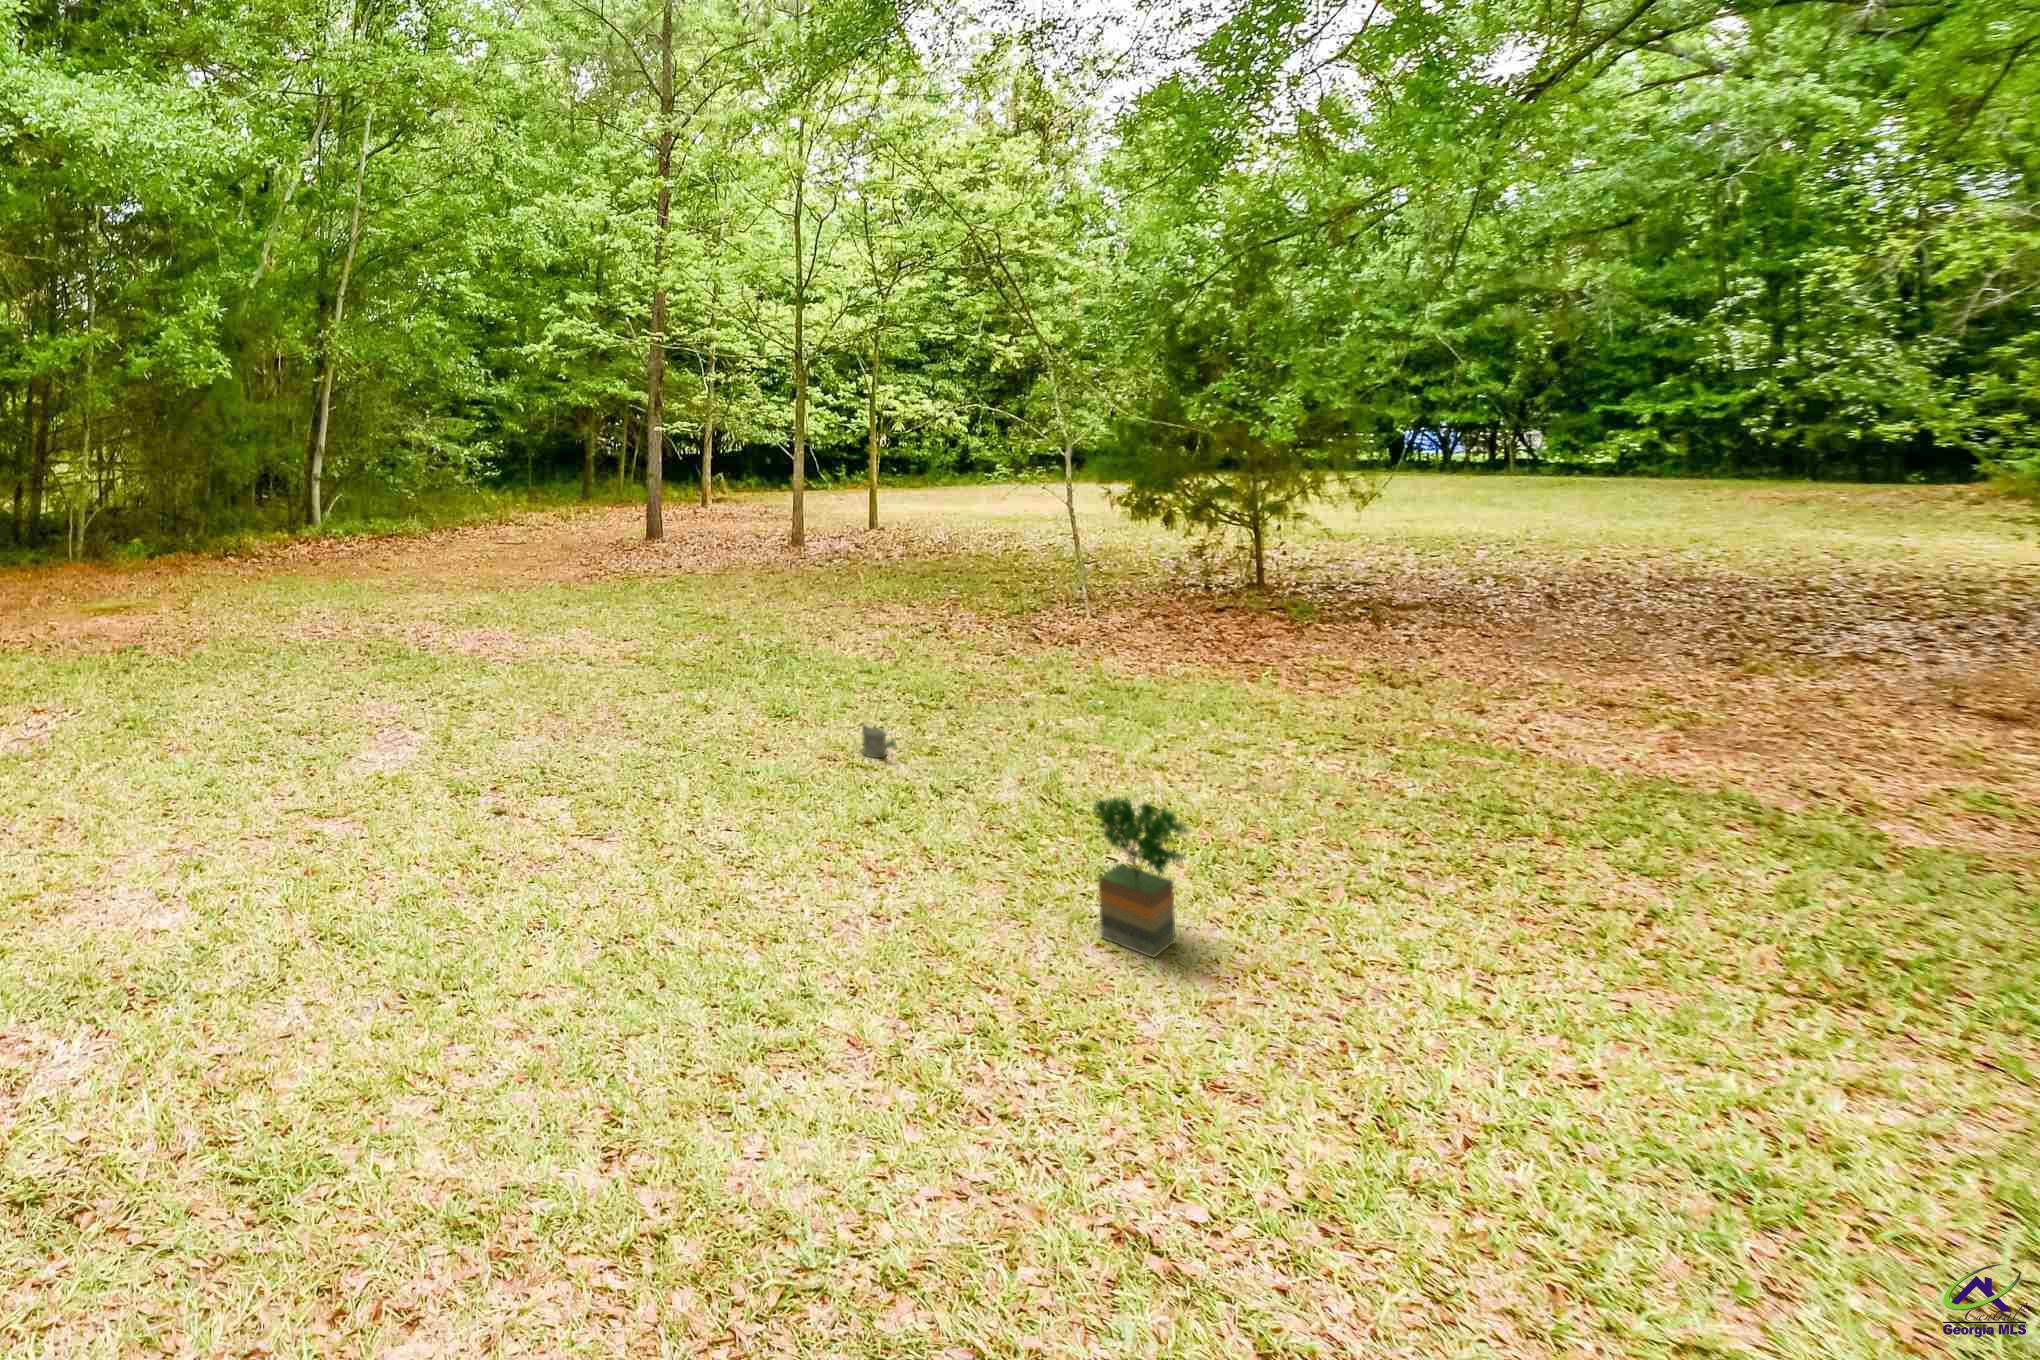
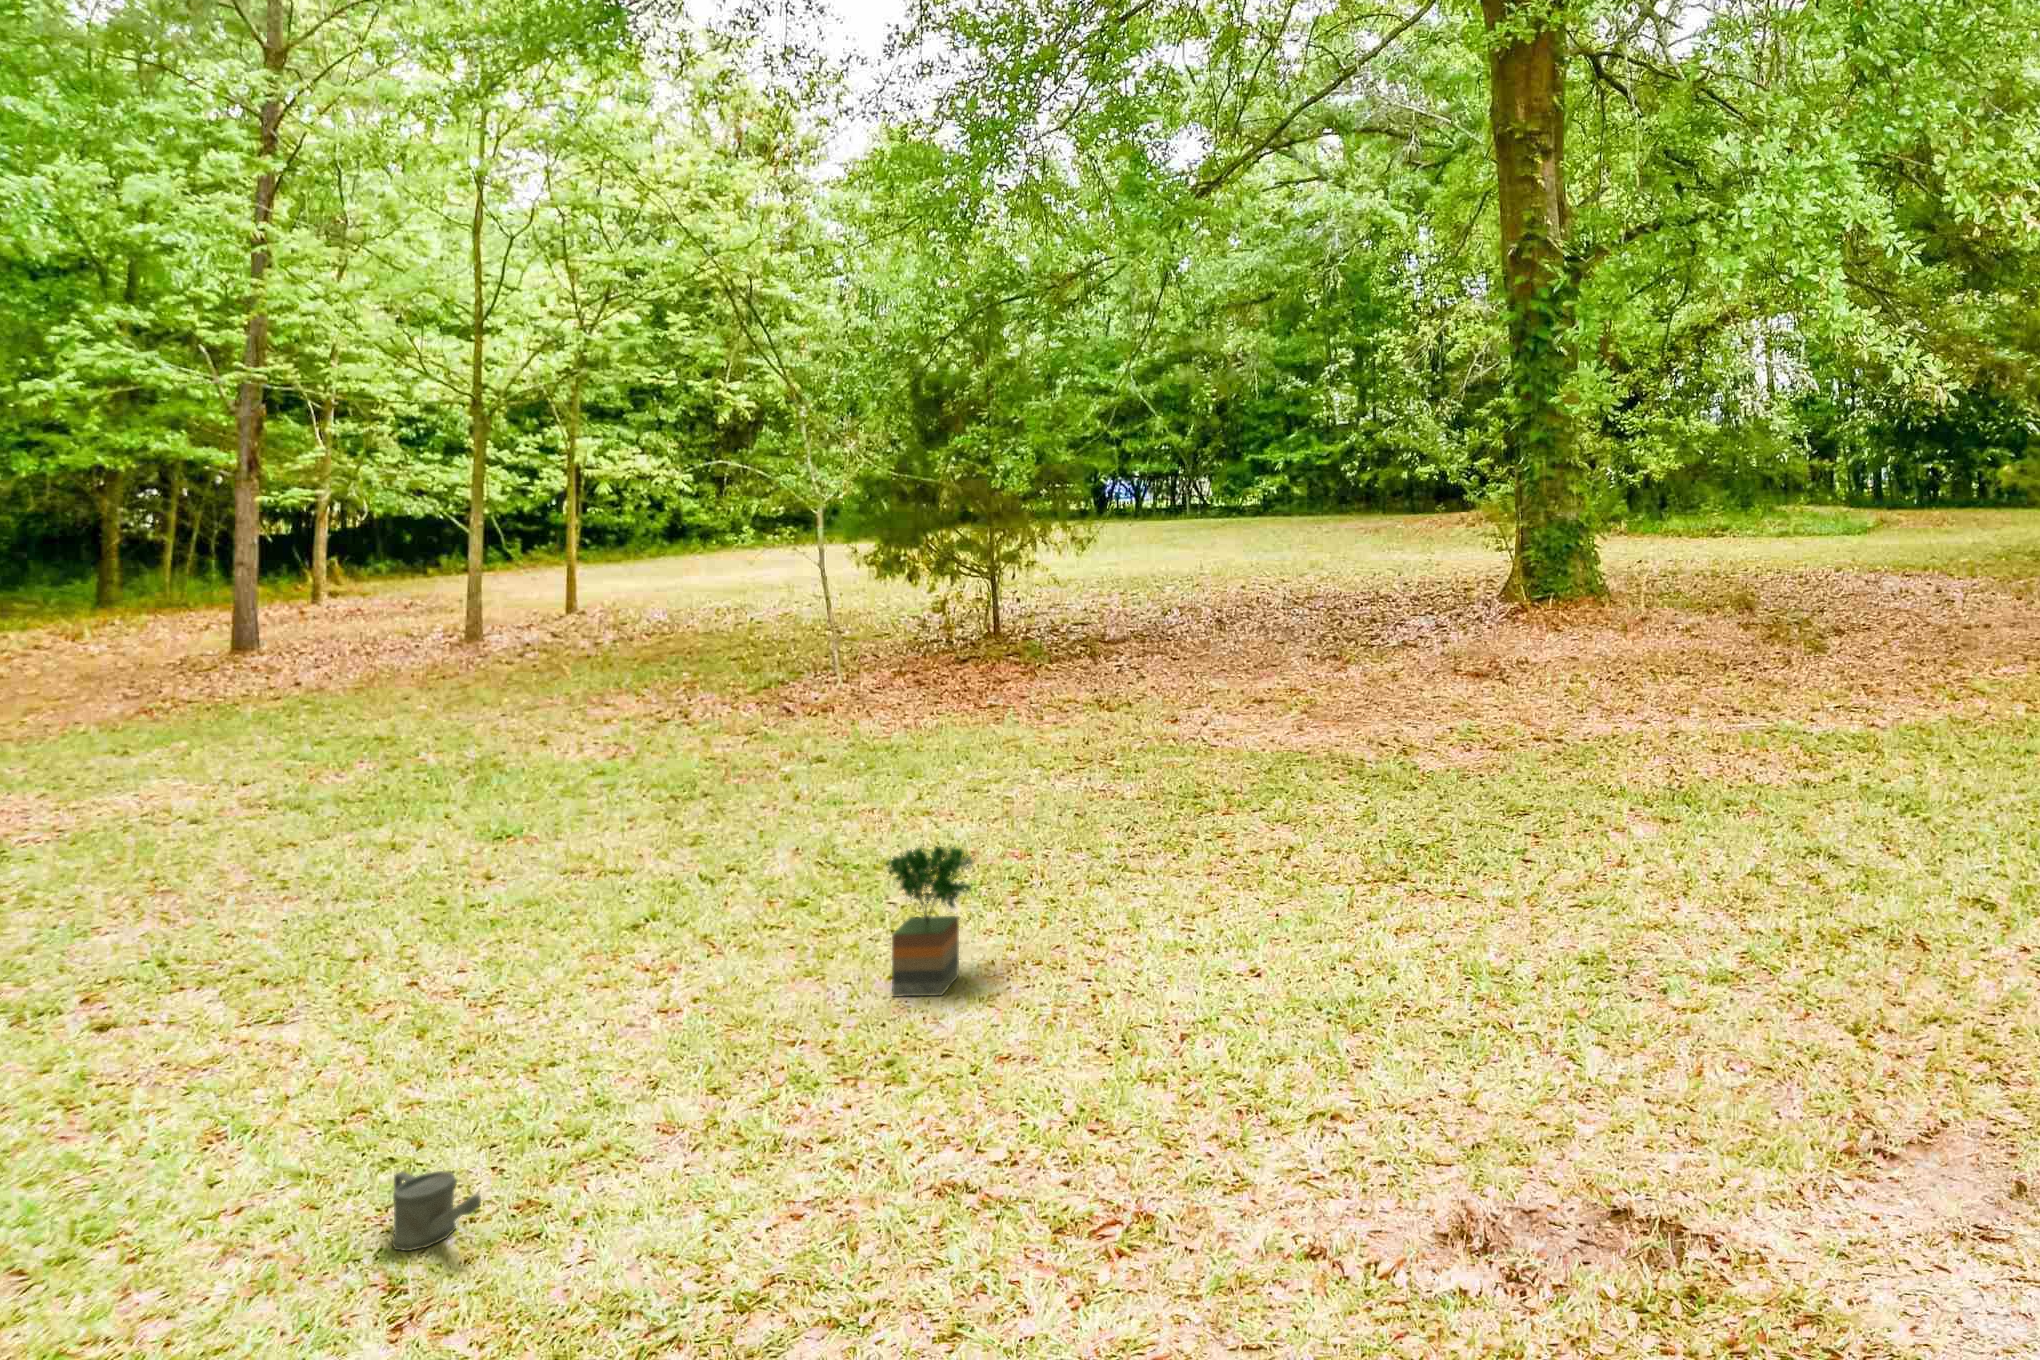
watering can: present [862,725,896,758] -> present [392,1171,481,1251]

